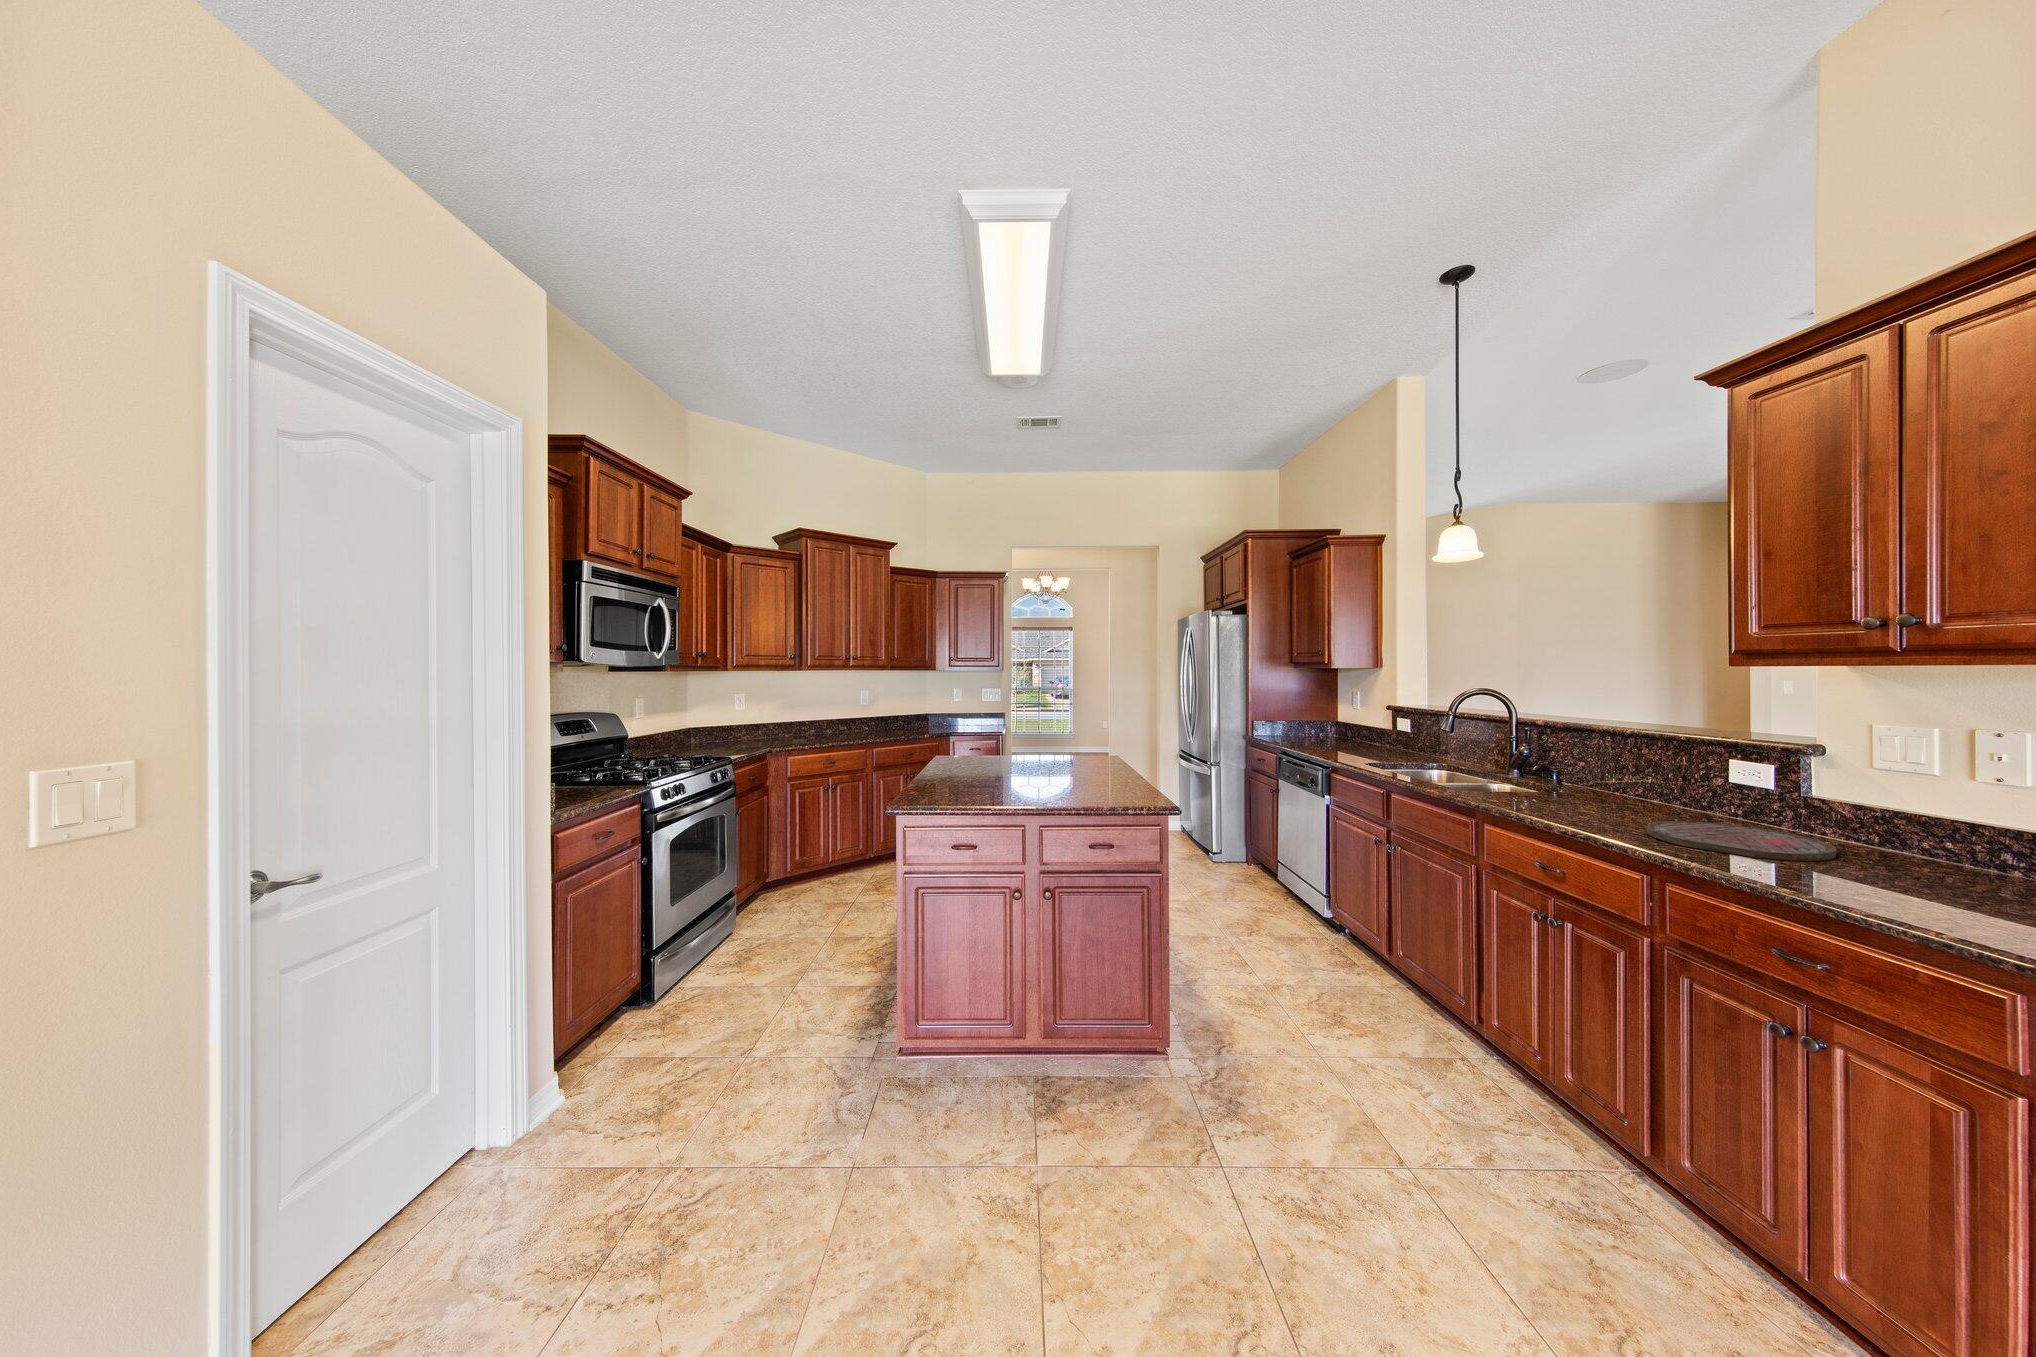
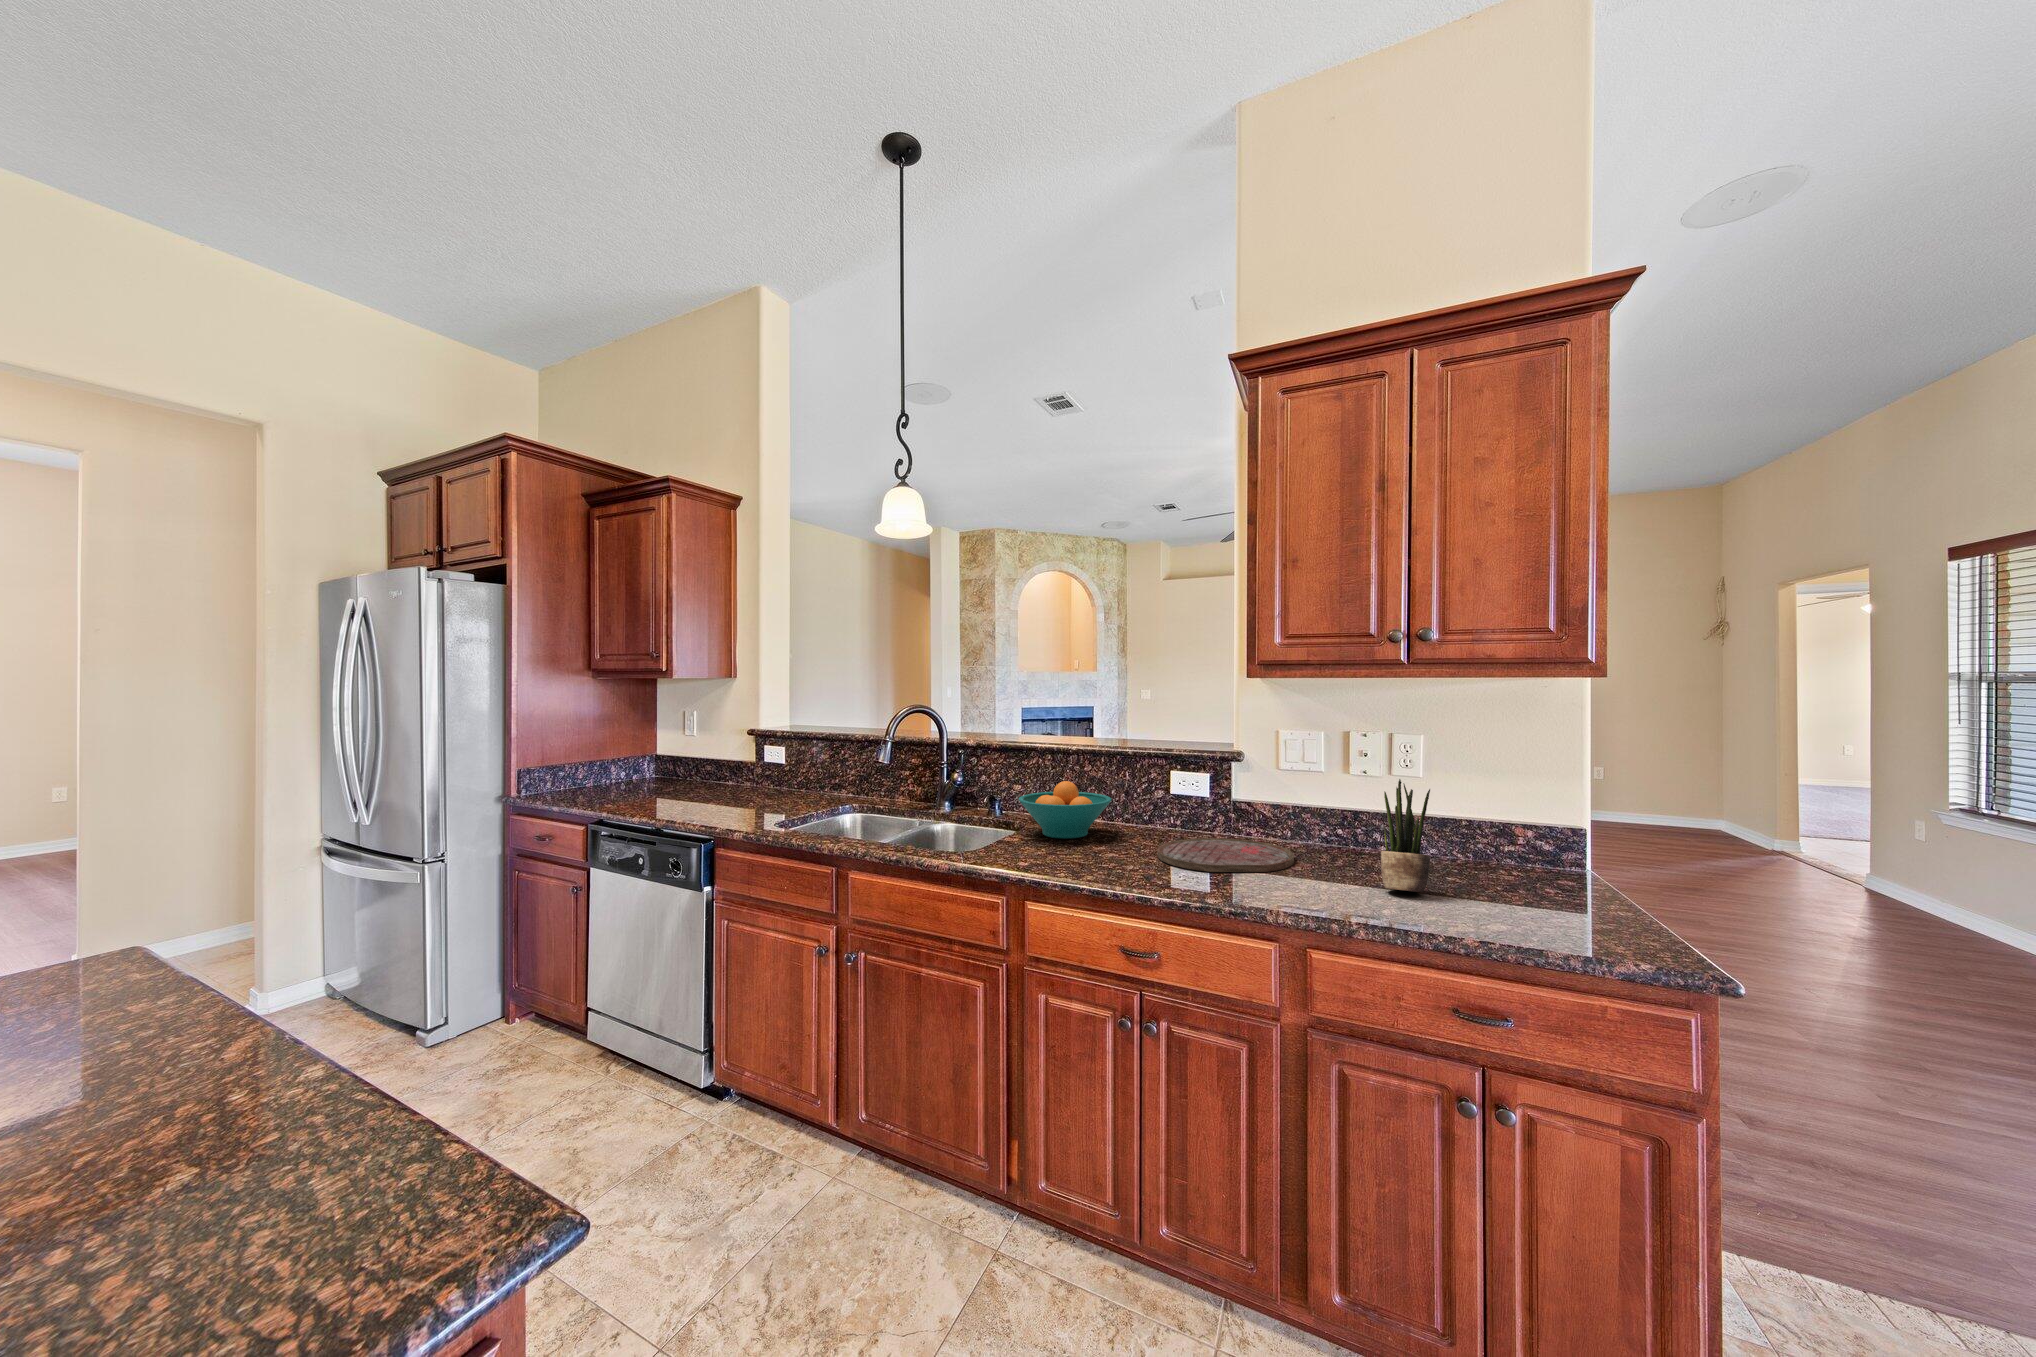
fruit bowl: none [1546,758,1652,807] -> present [1019,781,1112,839]
potted plant: none [1865,777,1955,905] -> present [1381,779,1430,892]

